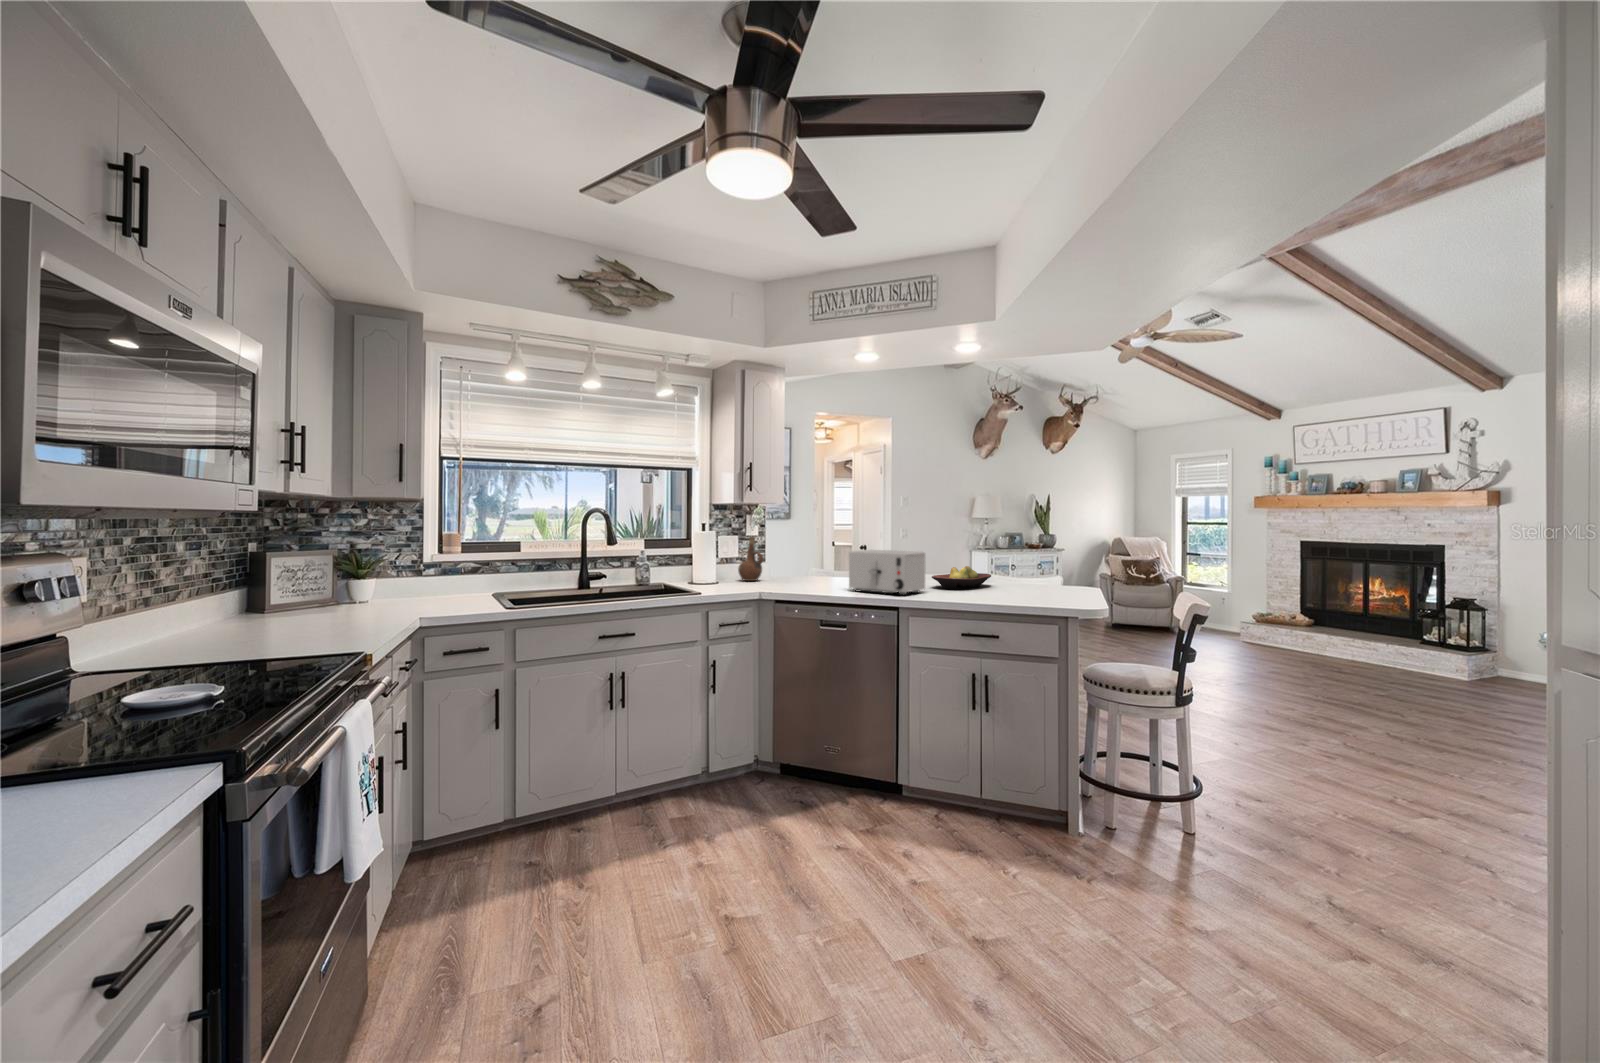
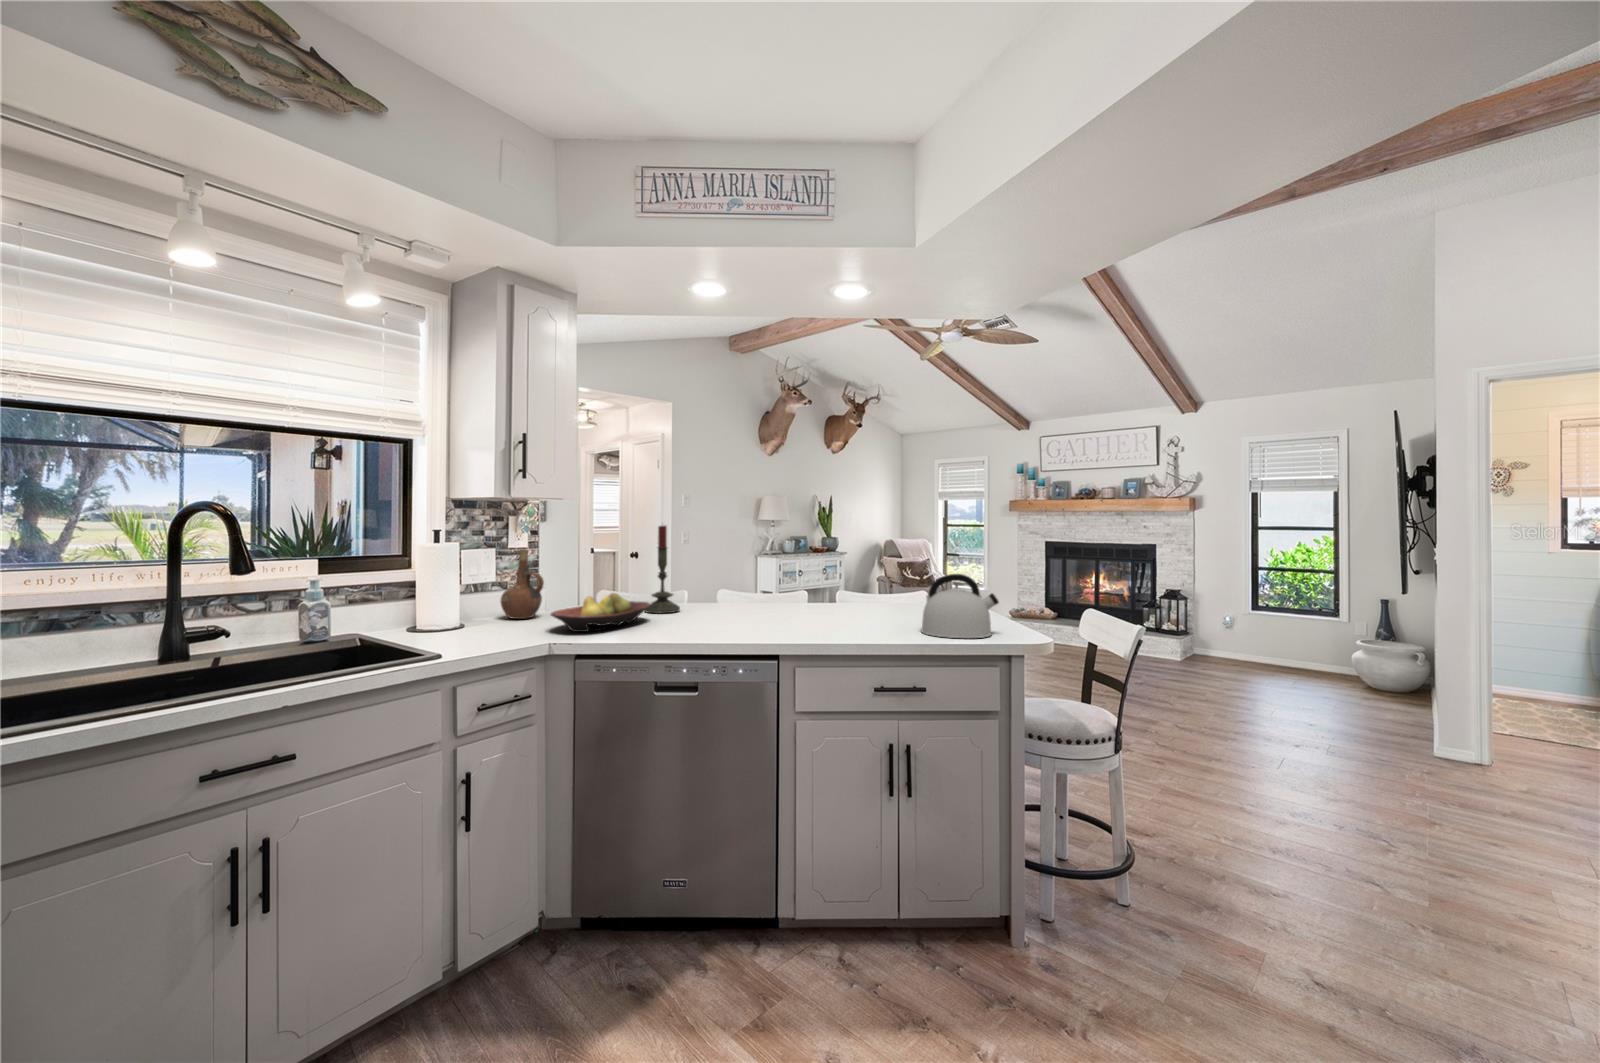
candle: none [828,520,852,582] -> present [645,526,680,613]
toaster: present [849,550,925,595] -> none [698,568,810,637]
kettle: none [1004,556,1063,602] -> present [921,574,999,638]
fruit bowl: present [932,566,991,589] -> present [551,593,650,632]

